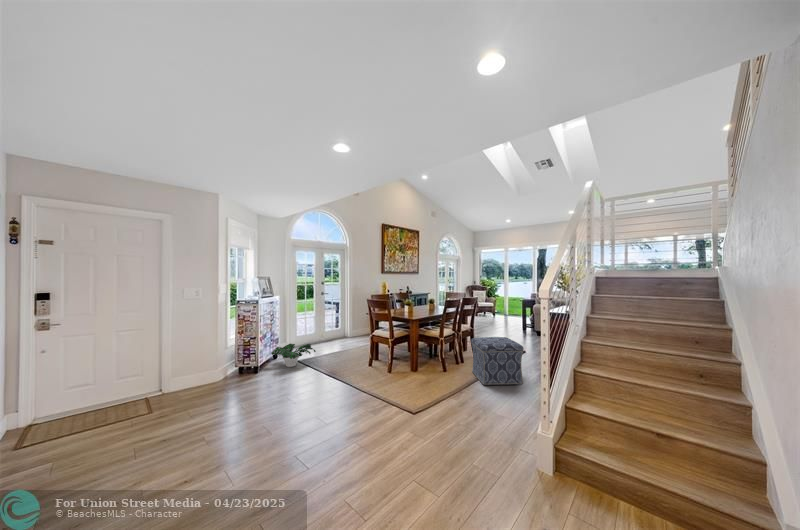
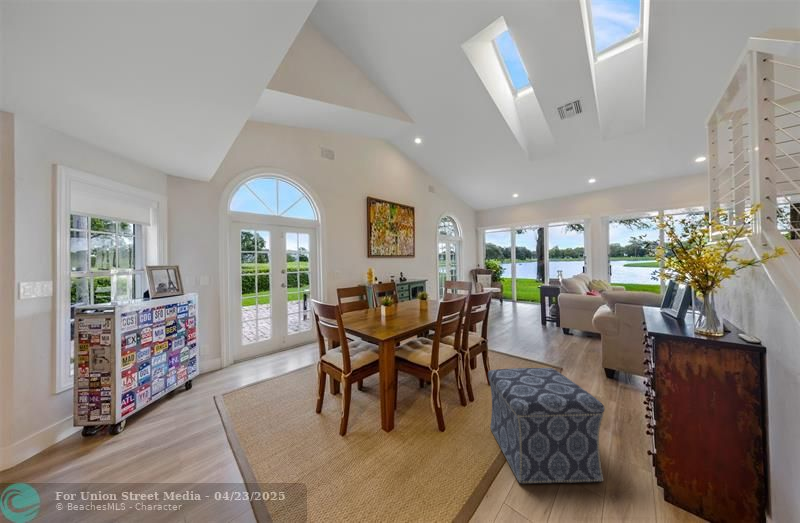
potted plant: present [271,344,316,367] -> none [161,366,238,410]

